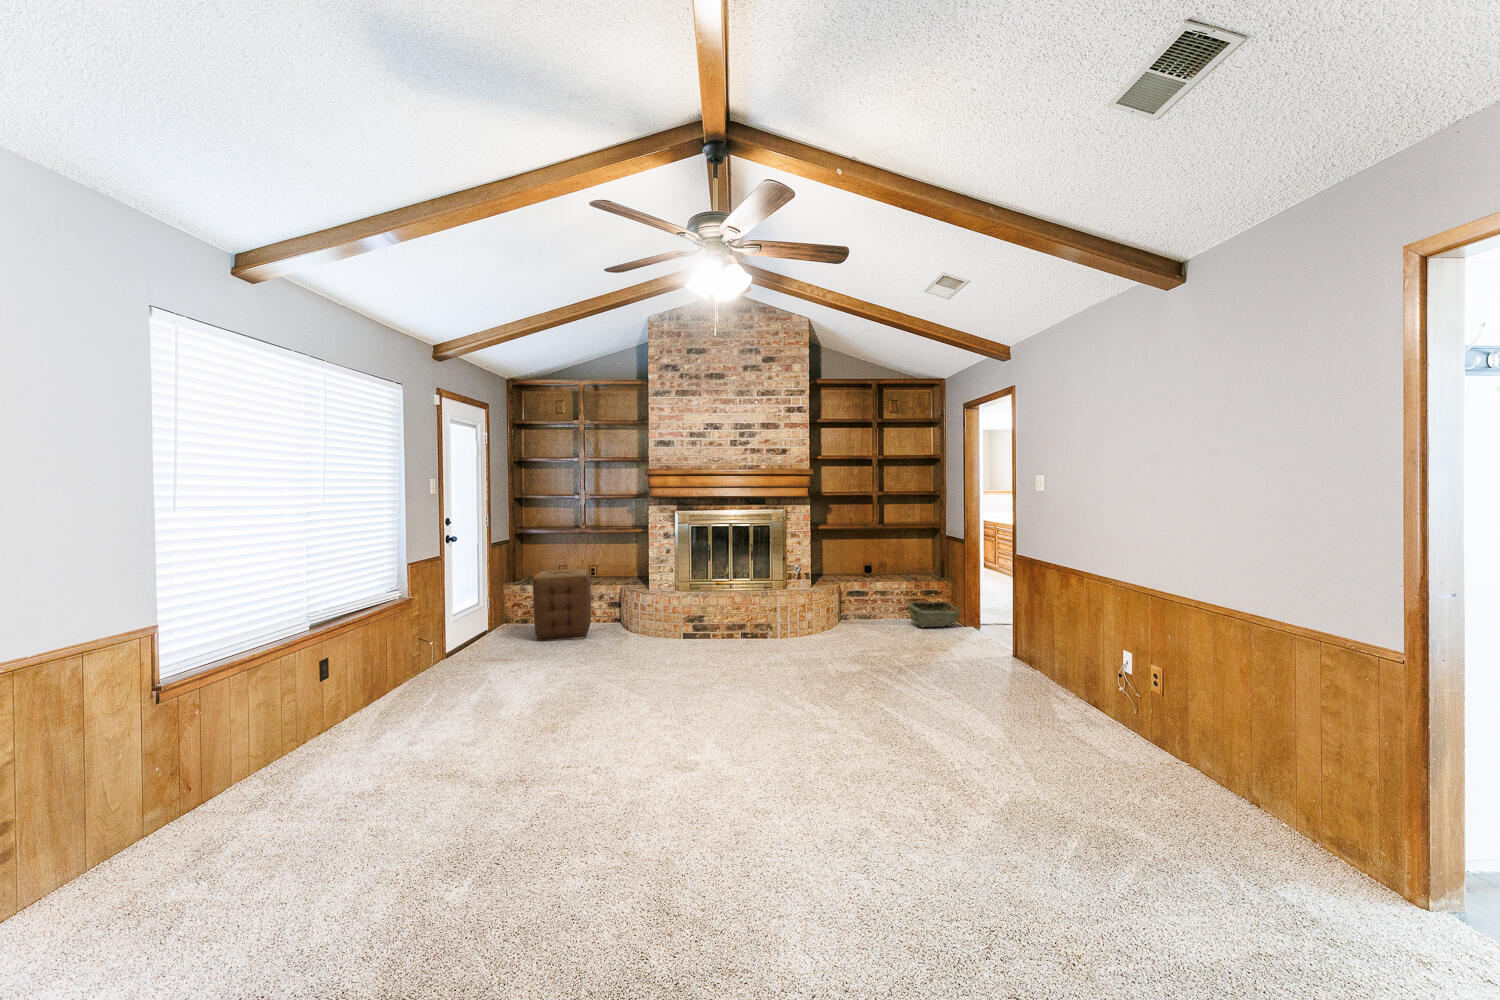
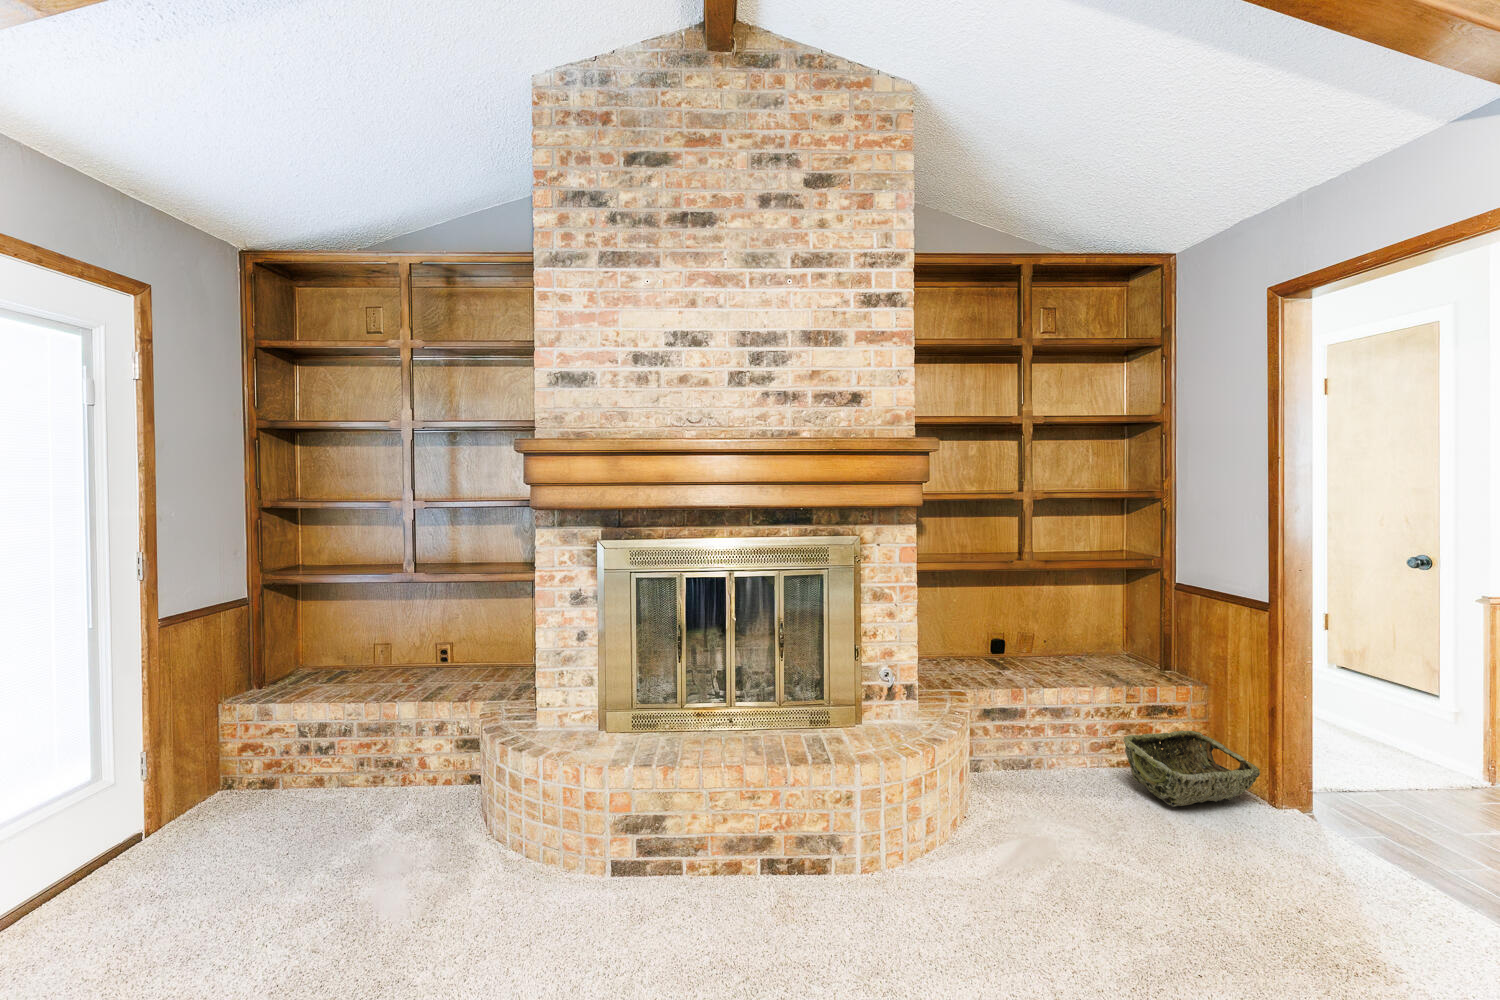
ottoman: present [532,569,591,641] -> none [195,676,402,895]

